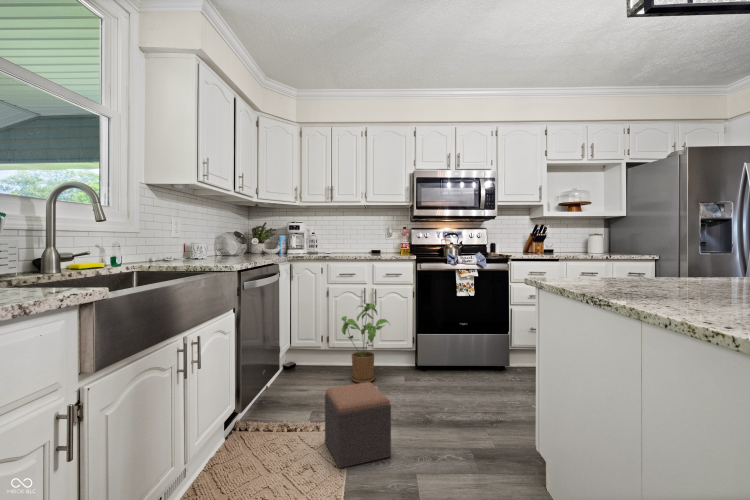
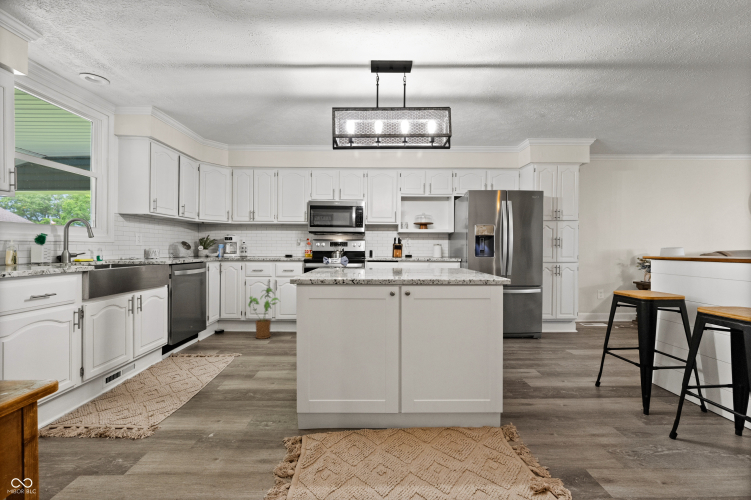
footstool: present [325,382,391,468] -> none [218,327,251,368]

